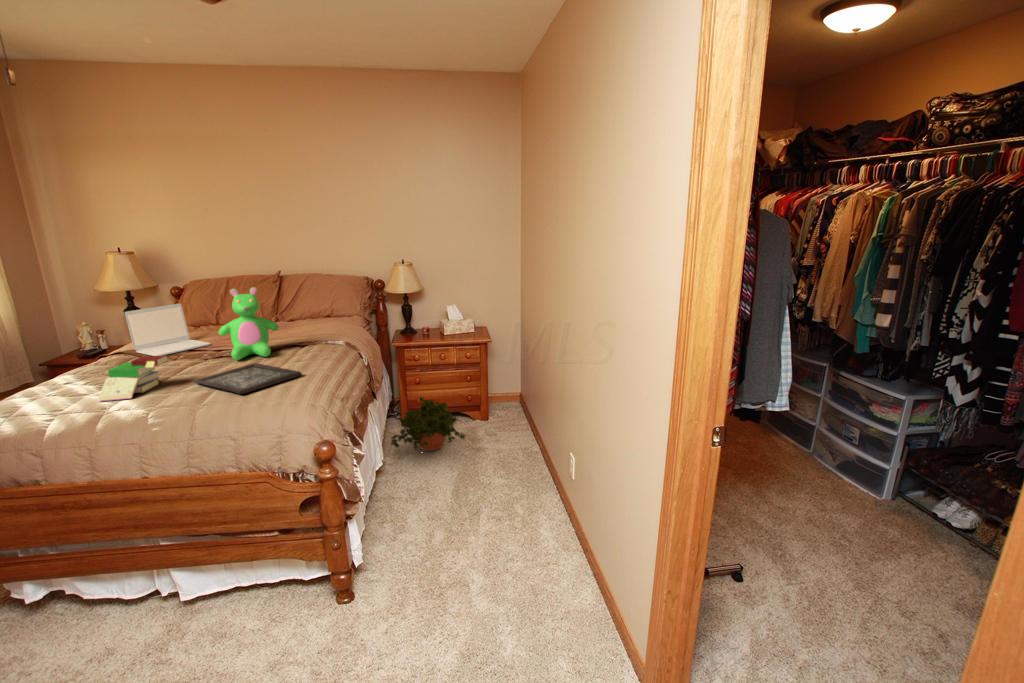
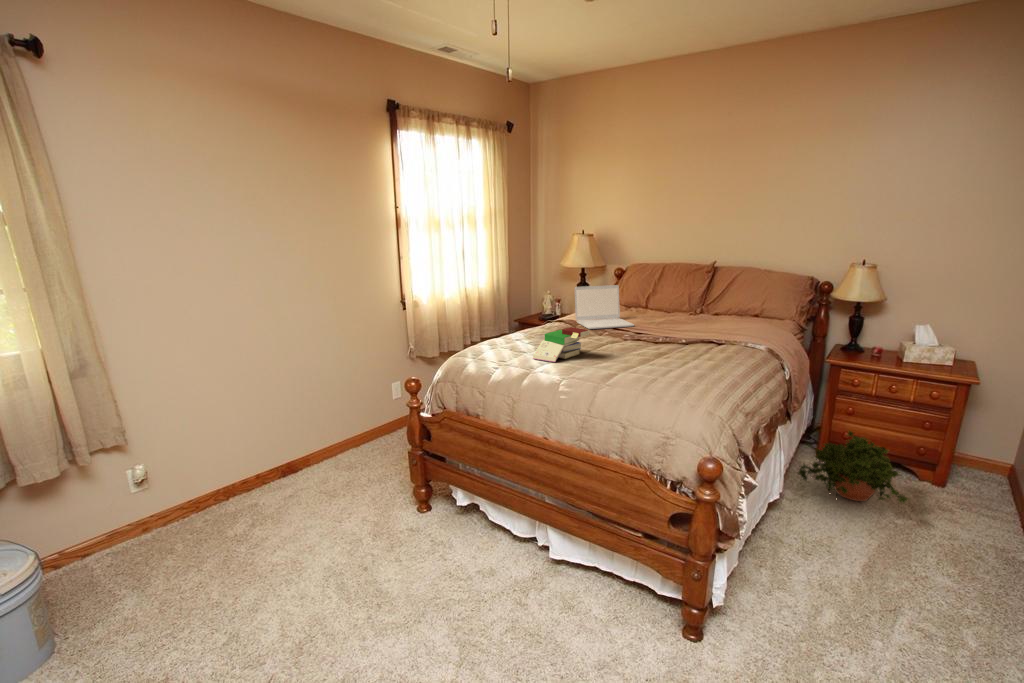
teddy bear: present [219,287,279,360] -> none [640,276,697,348]
tray: present [194,363,301,394] -> none [606,352,706,382]

